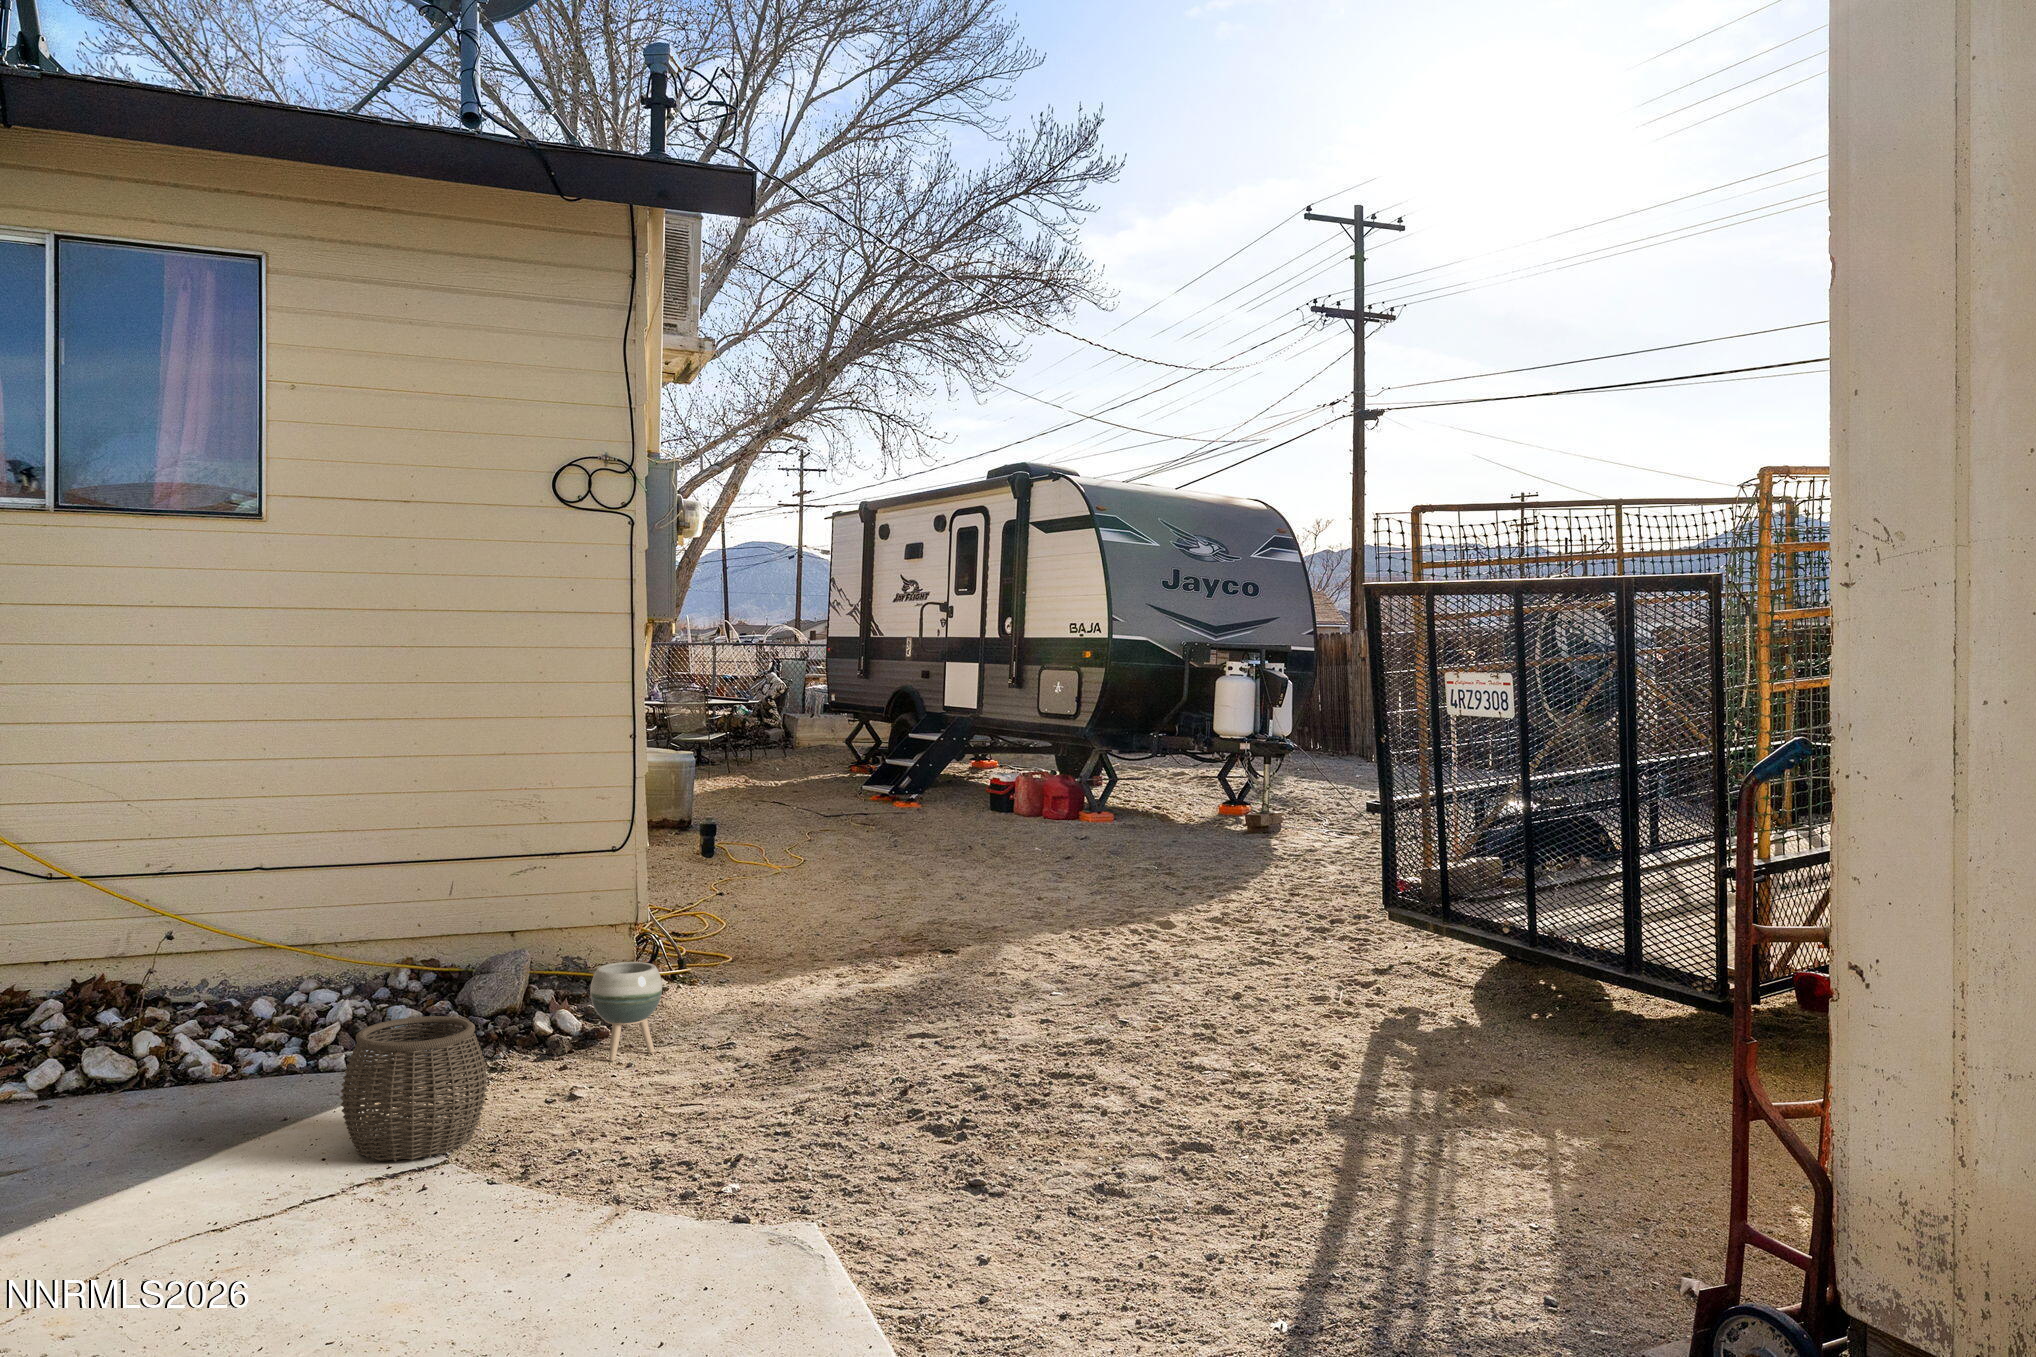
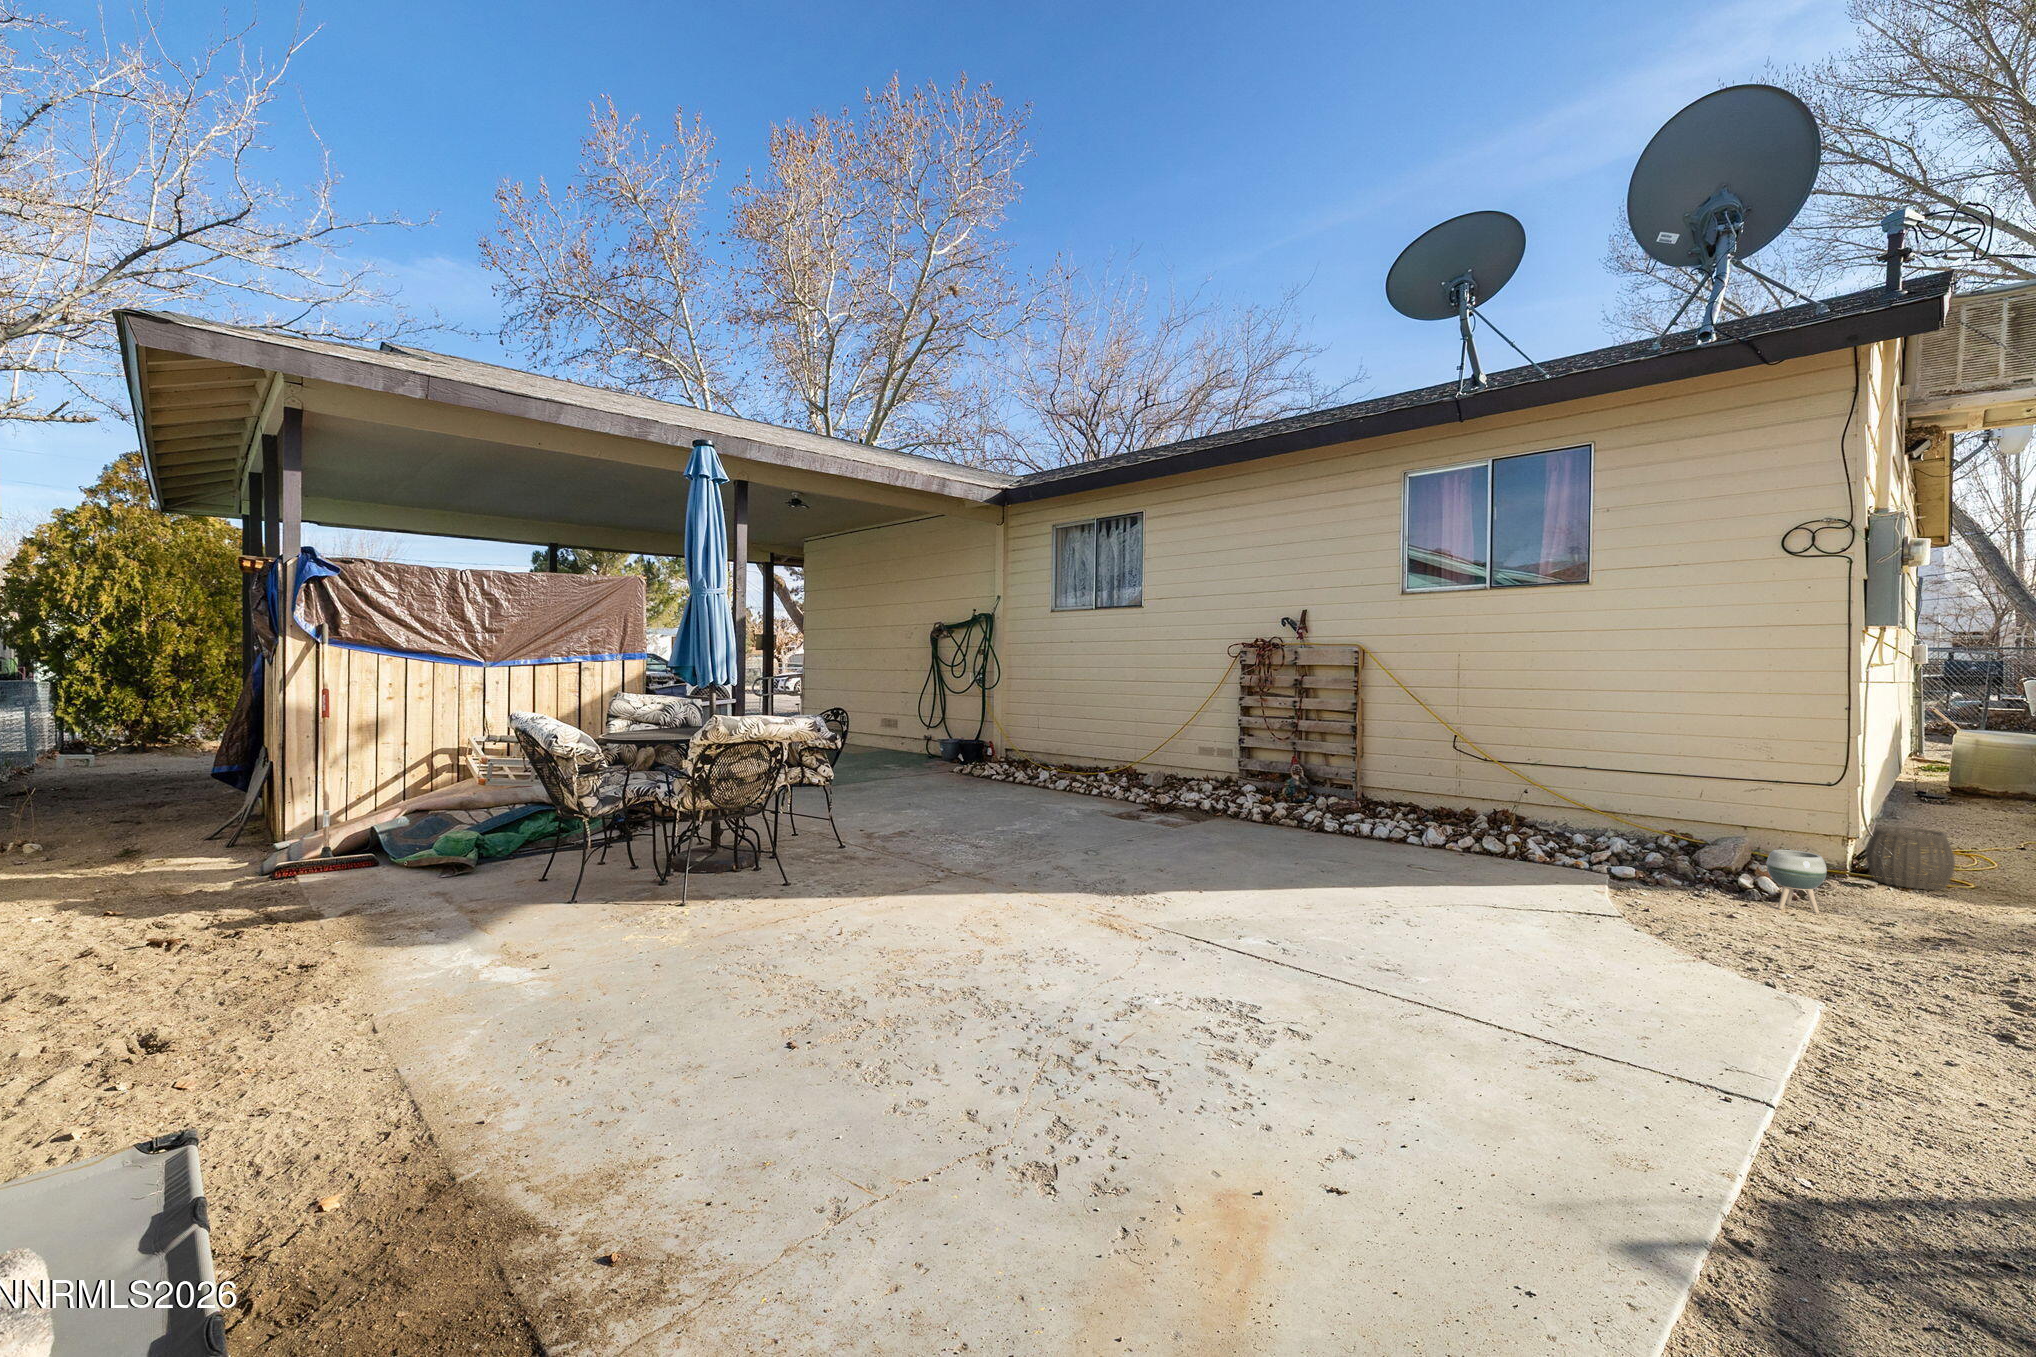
woven basket: present [340,1016,488,1161] -> present [1865,826,1955,890]

